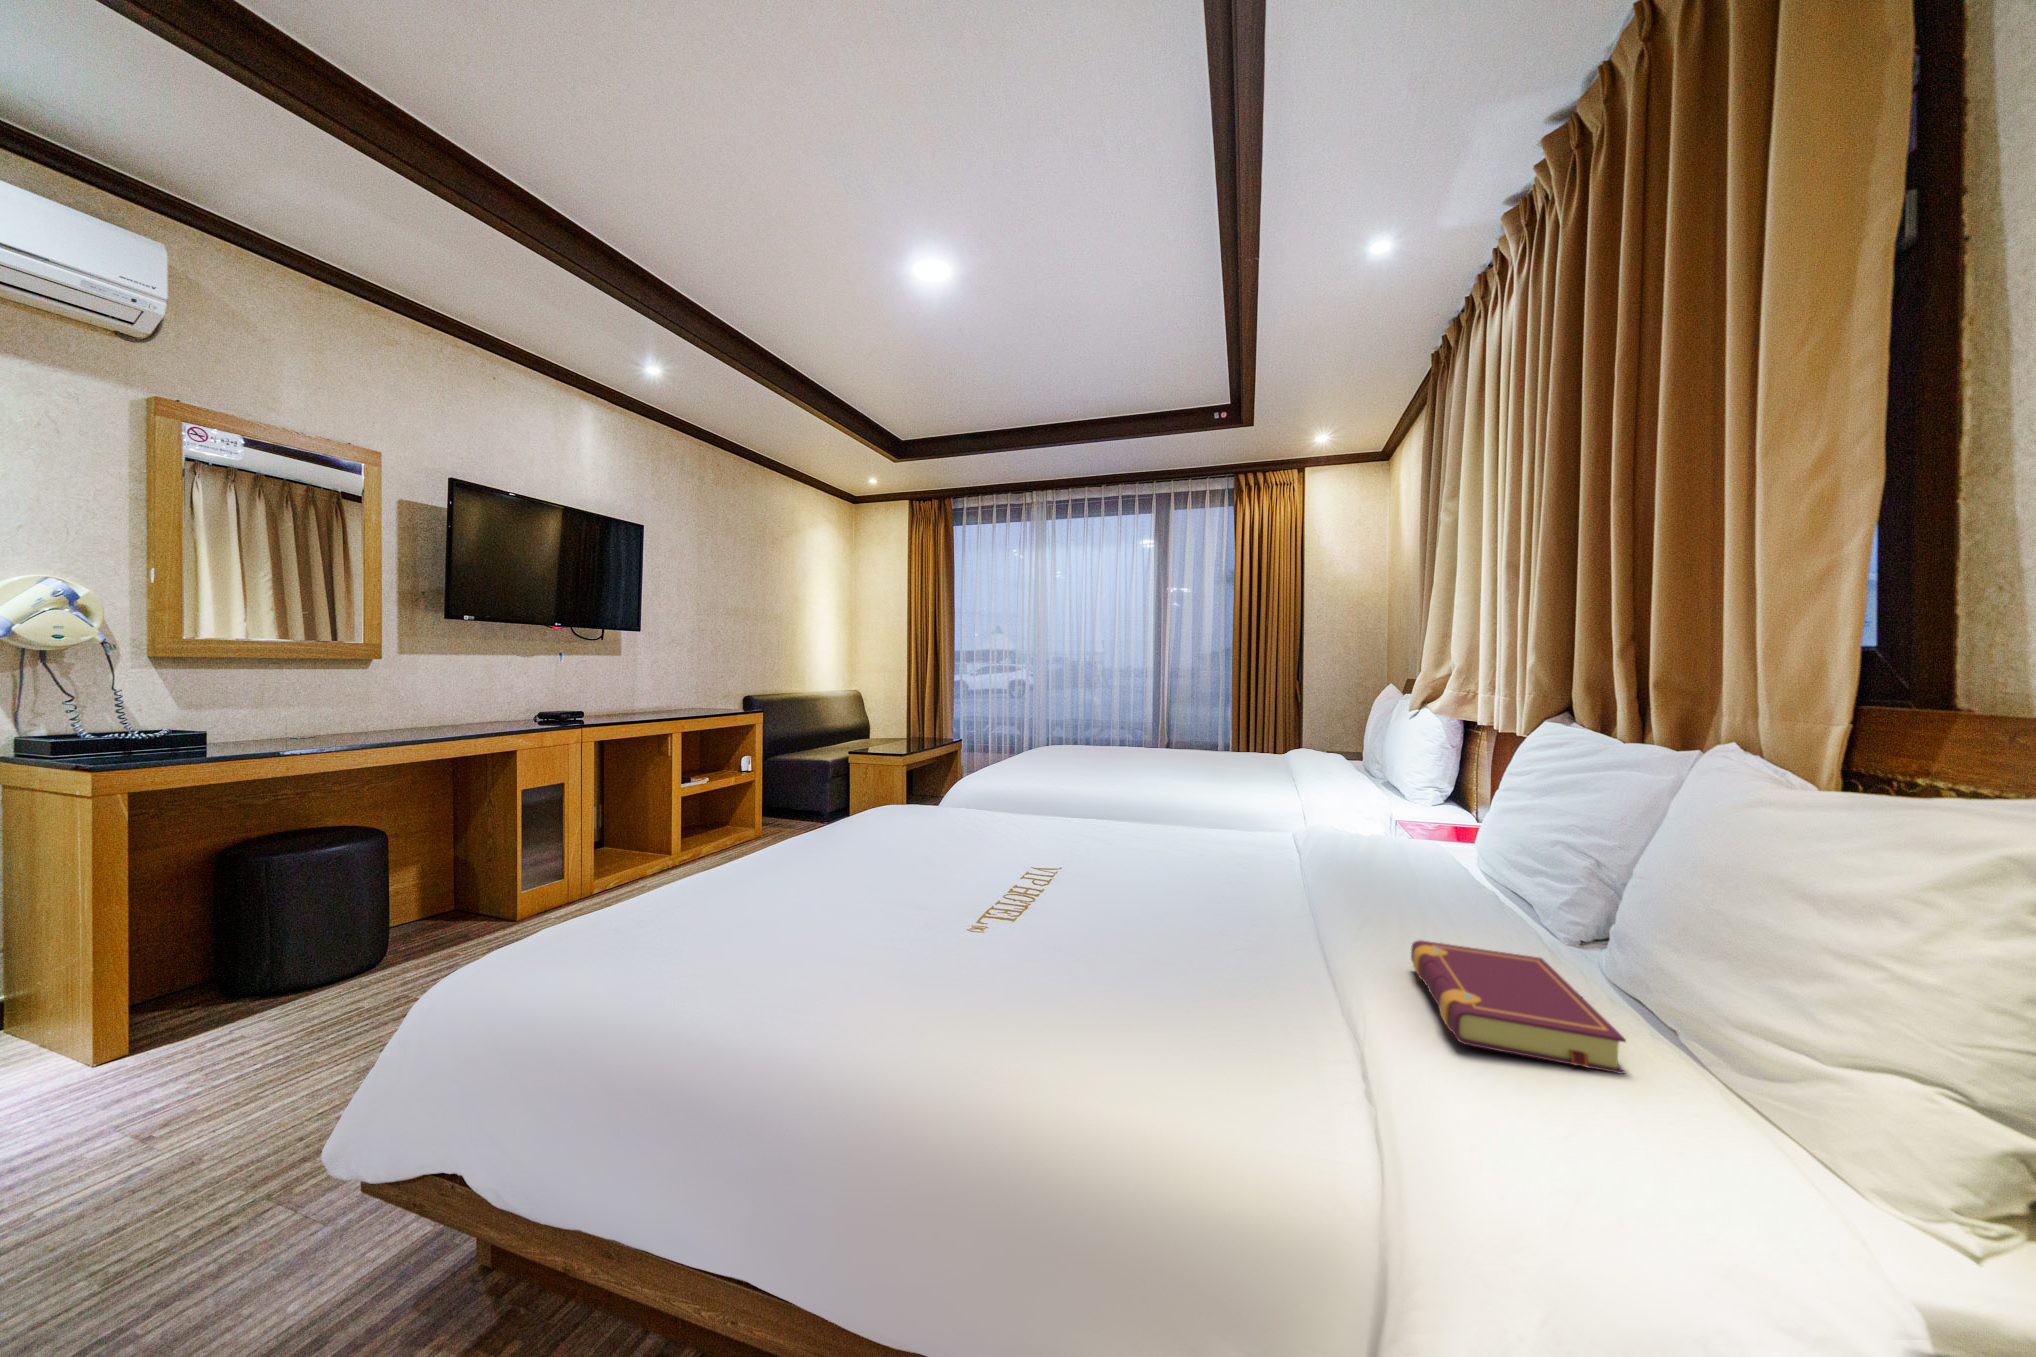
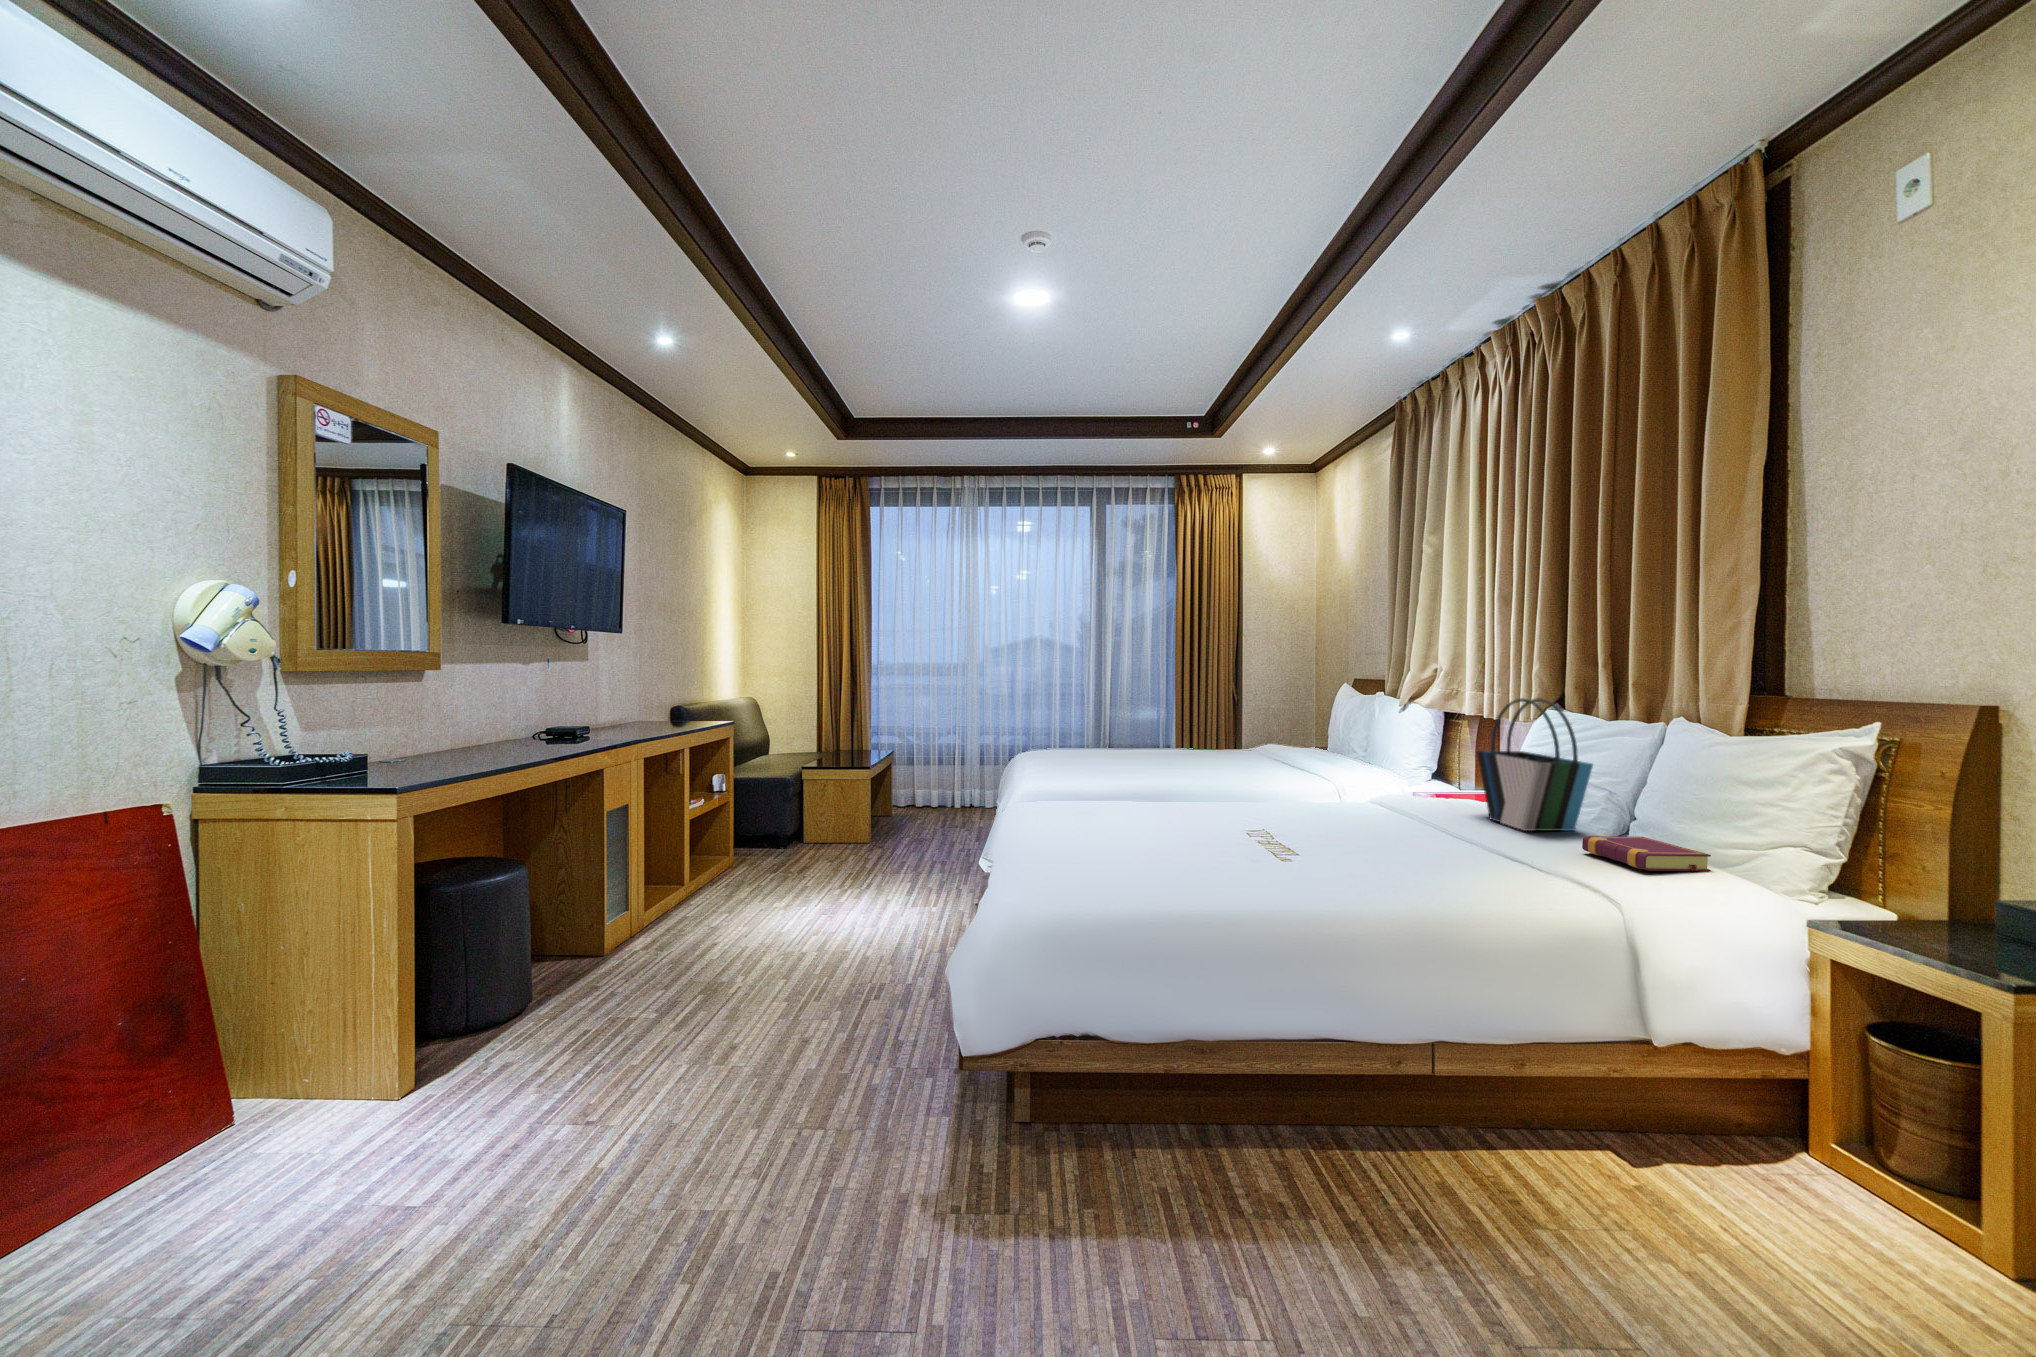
tote bag: none [1365,698,1493,917] -> present [1477,698,1593,831]

